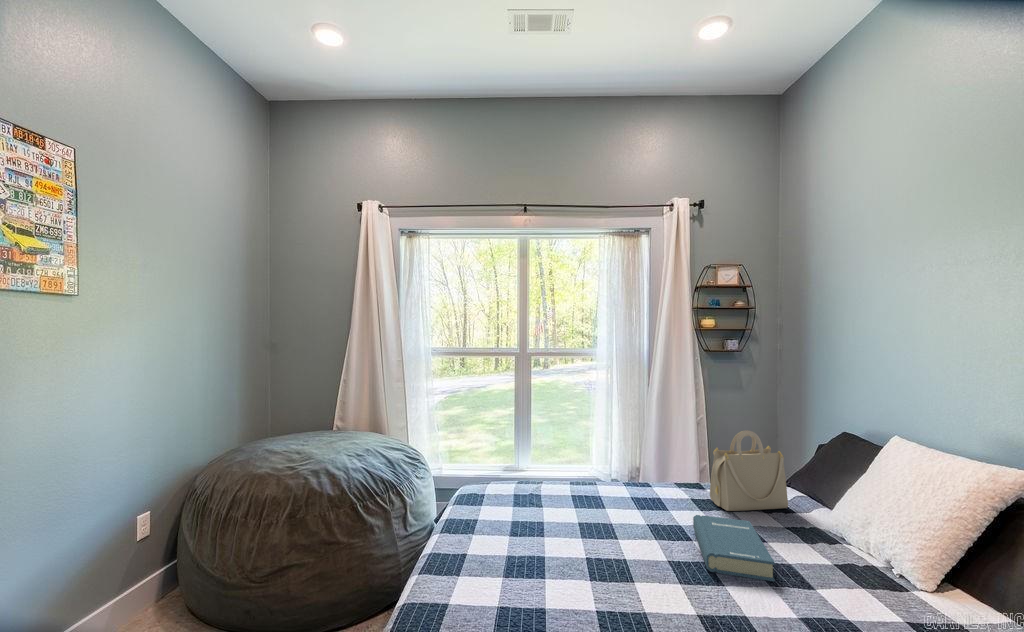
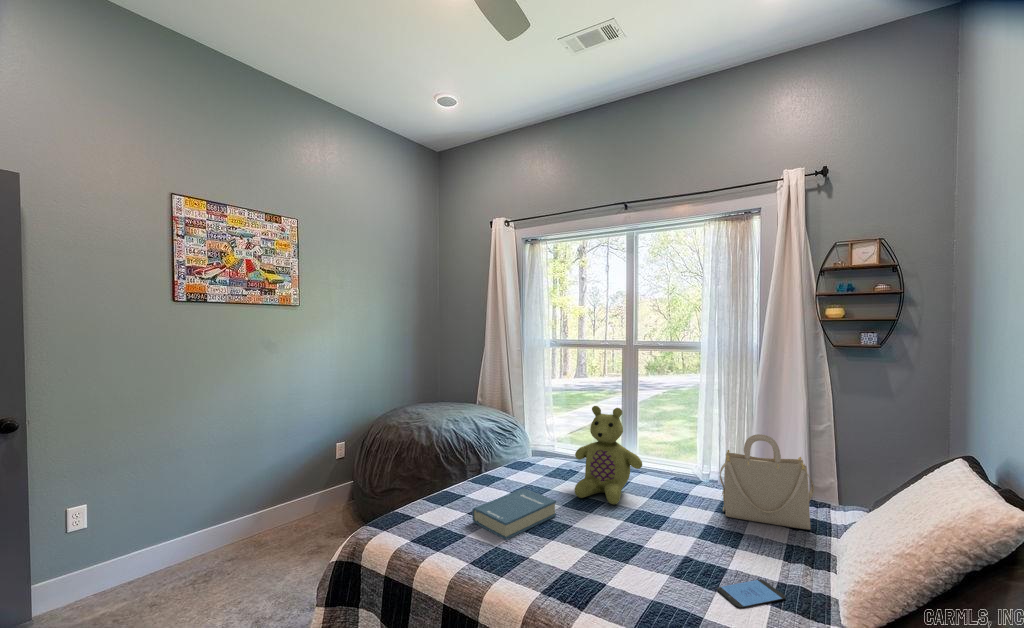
stuffed bear: none [571,419,644,524] -> present [575,406,642,504]
hardback book: present [693,515,775,582] -> present [472,488,556,540]
smartphone: none [829,569,873,605] -> present [717,580,786,608]

